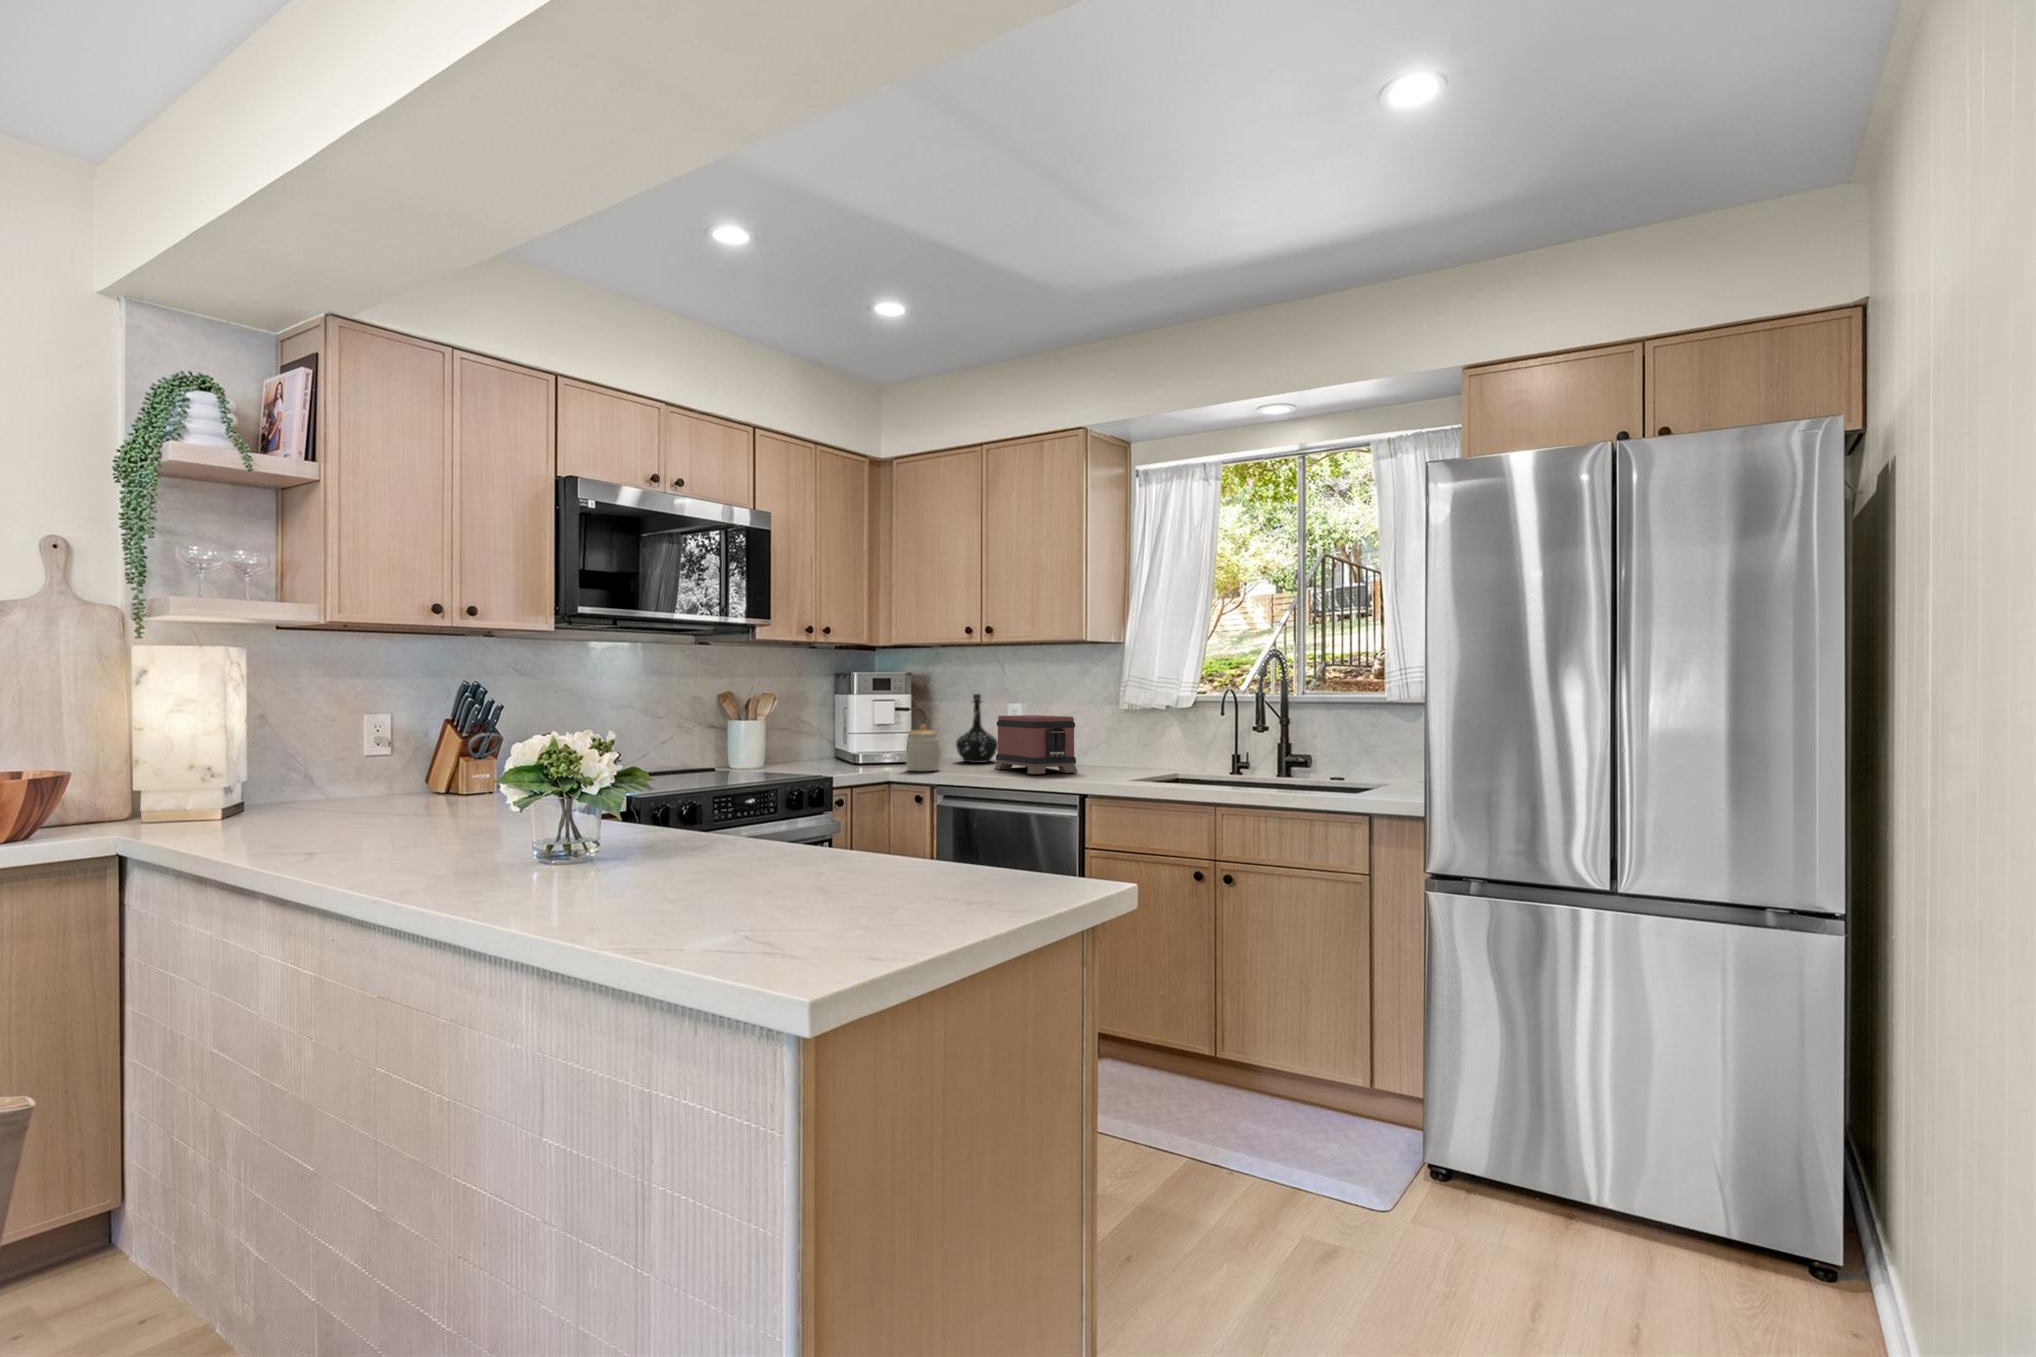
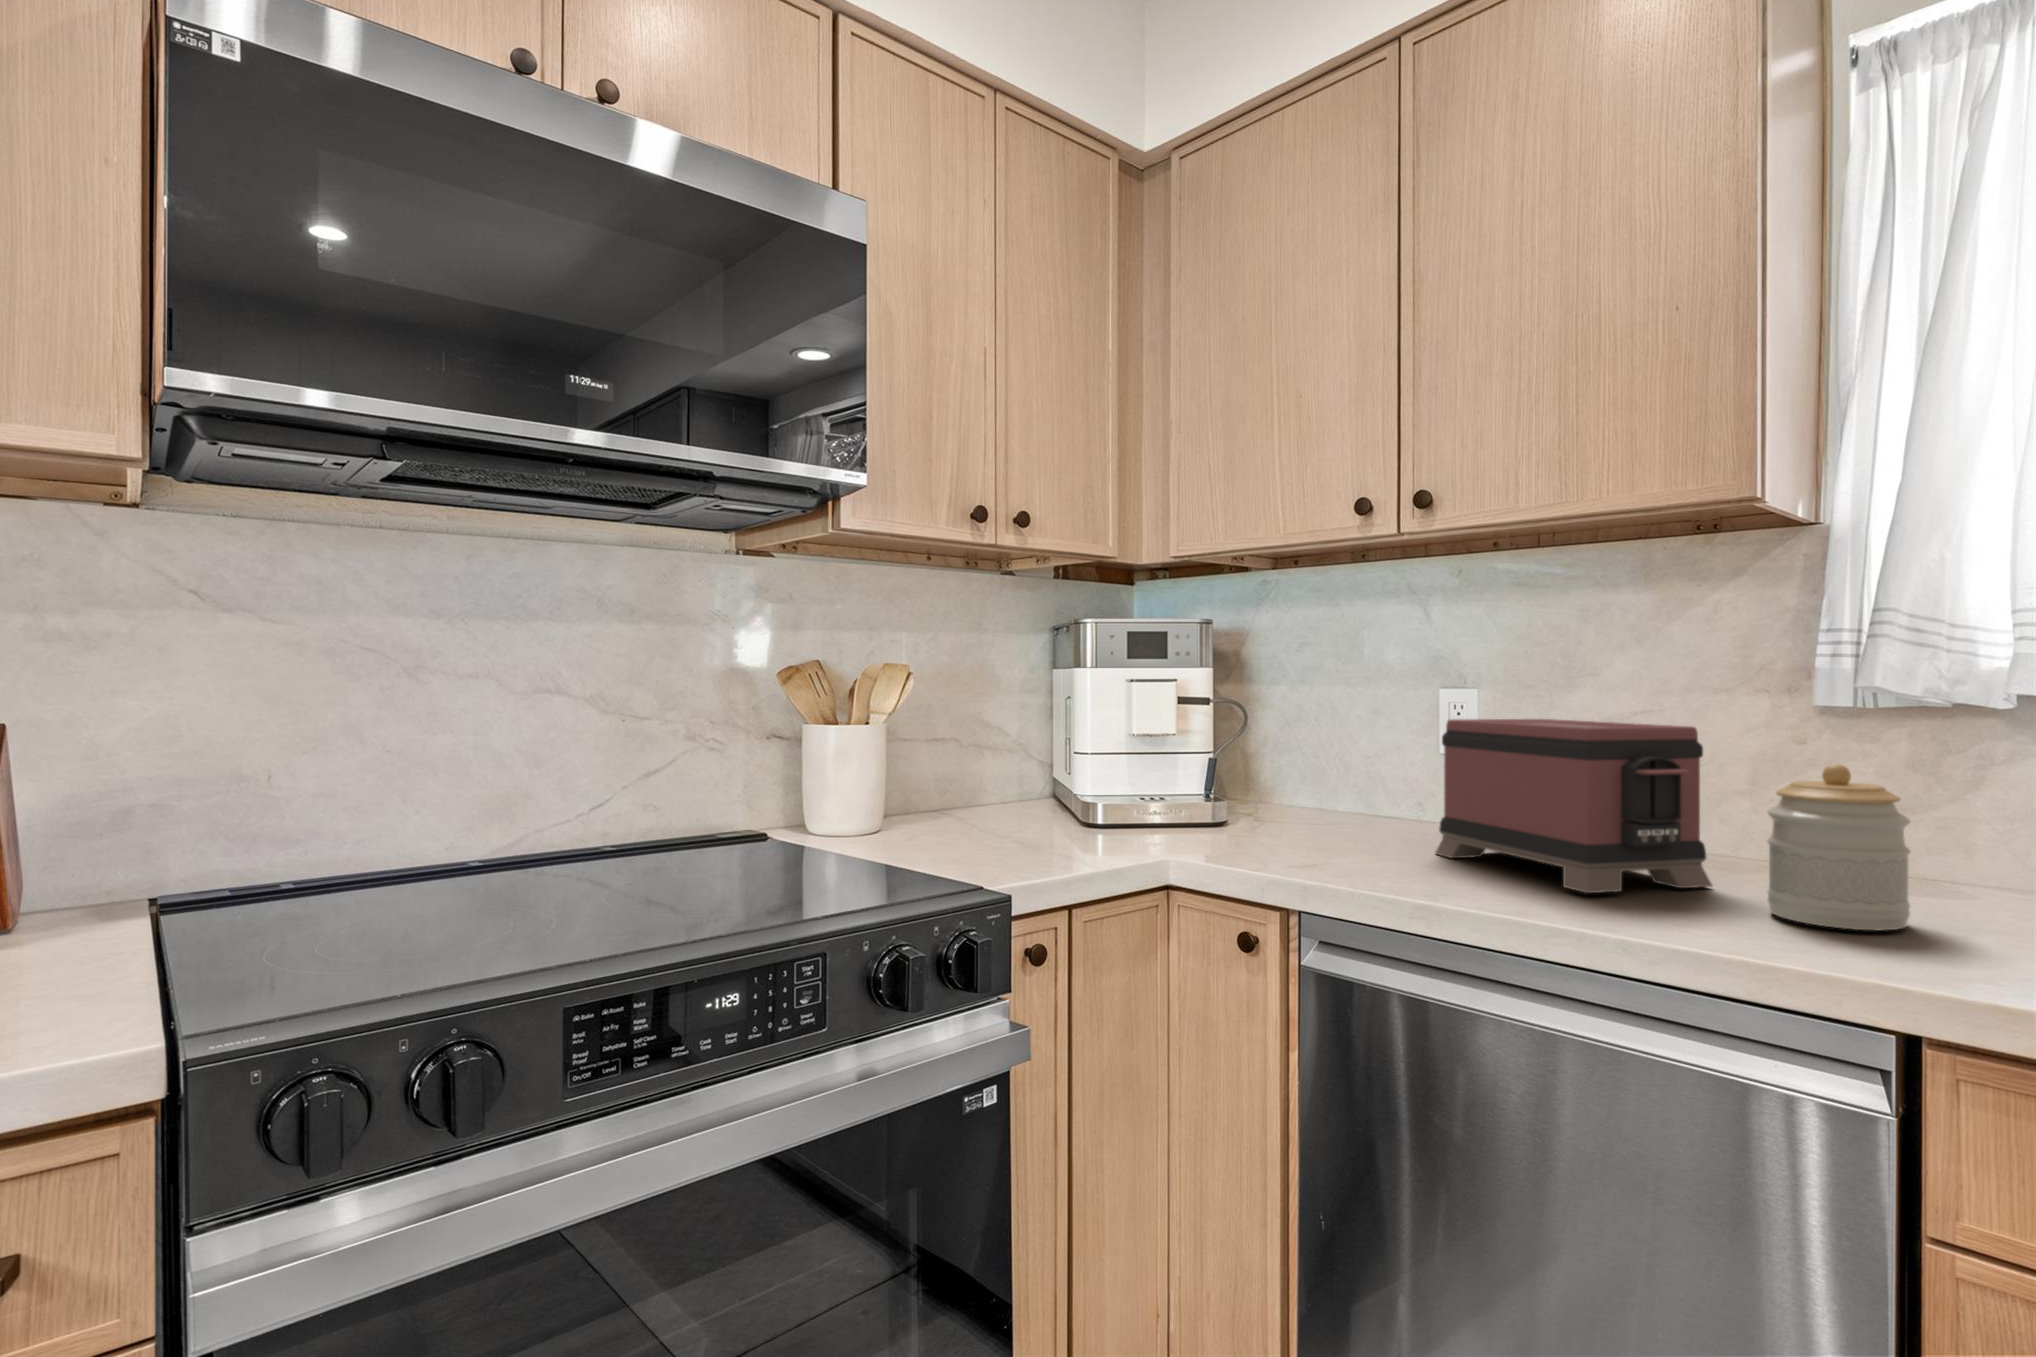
bottle: present [956,694,998,763] -> none [1318,666,1422,828]
jar: present [906,725,940,771] -> present [1767,764,1910,930]

